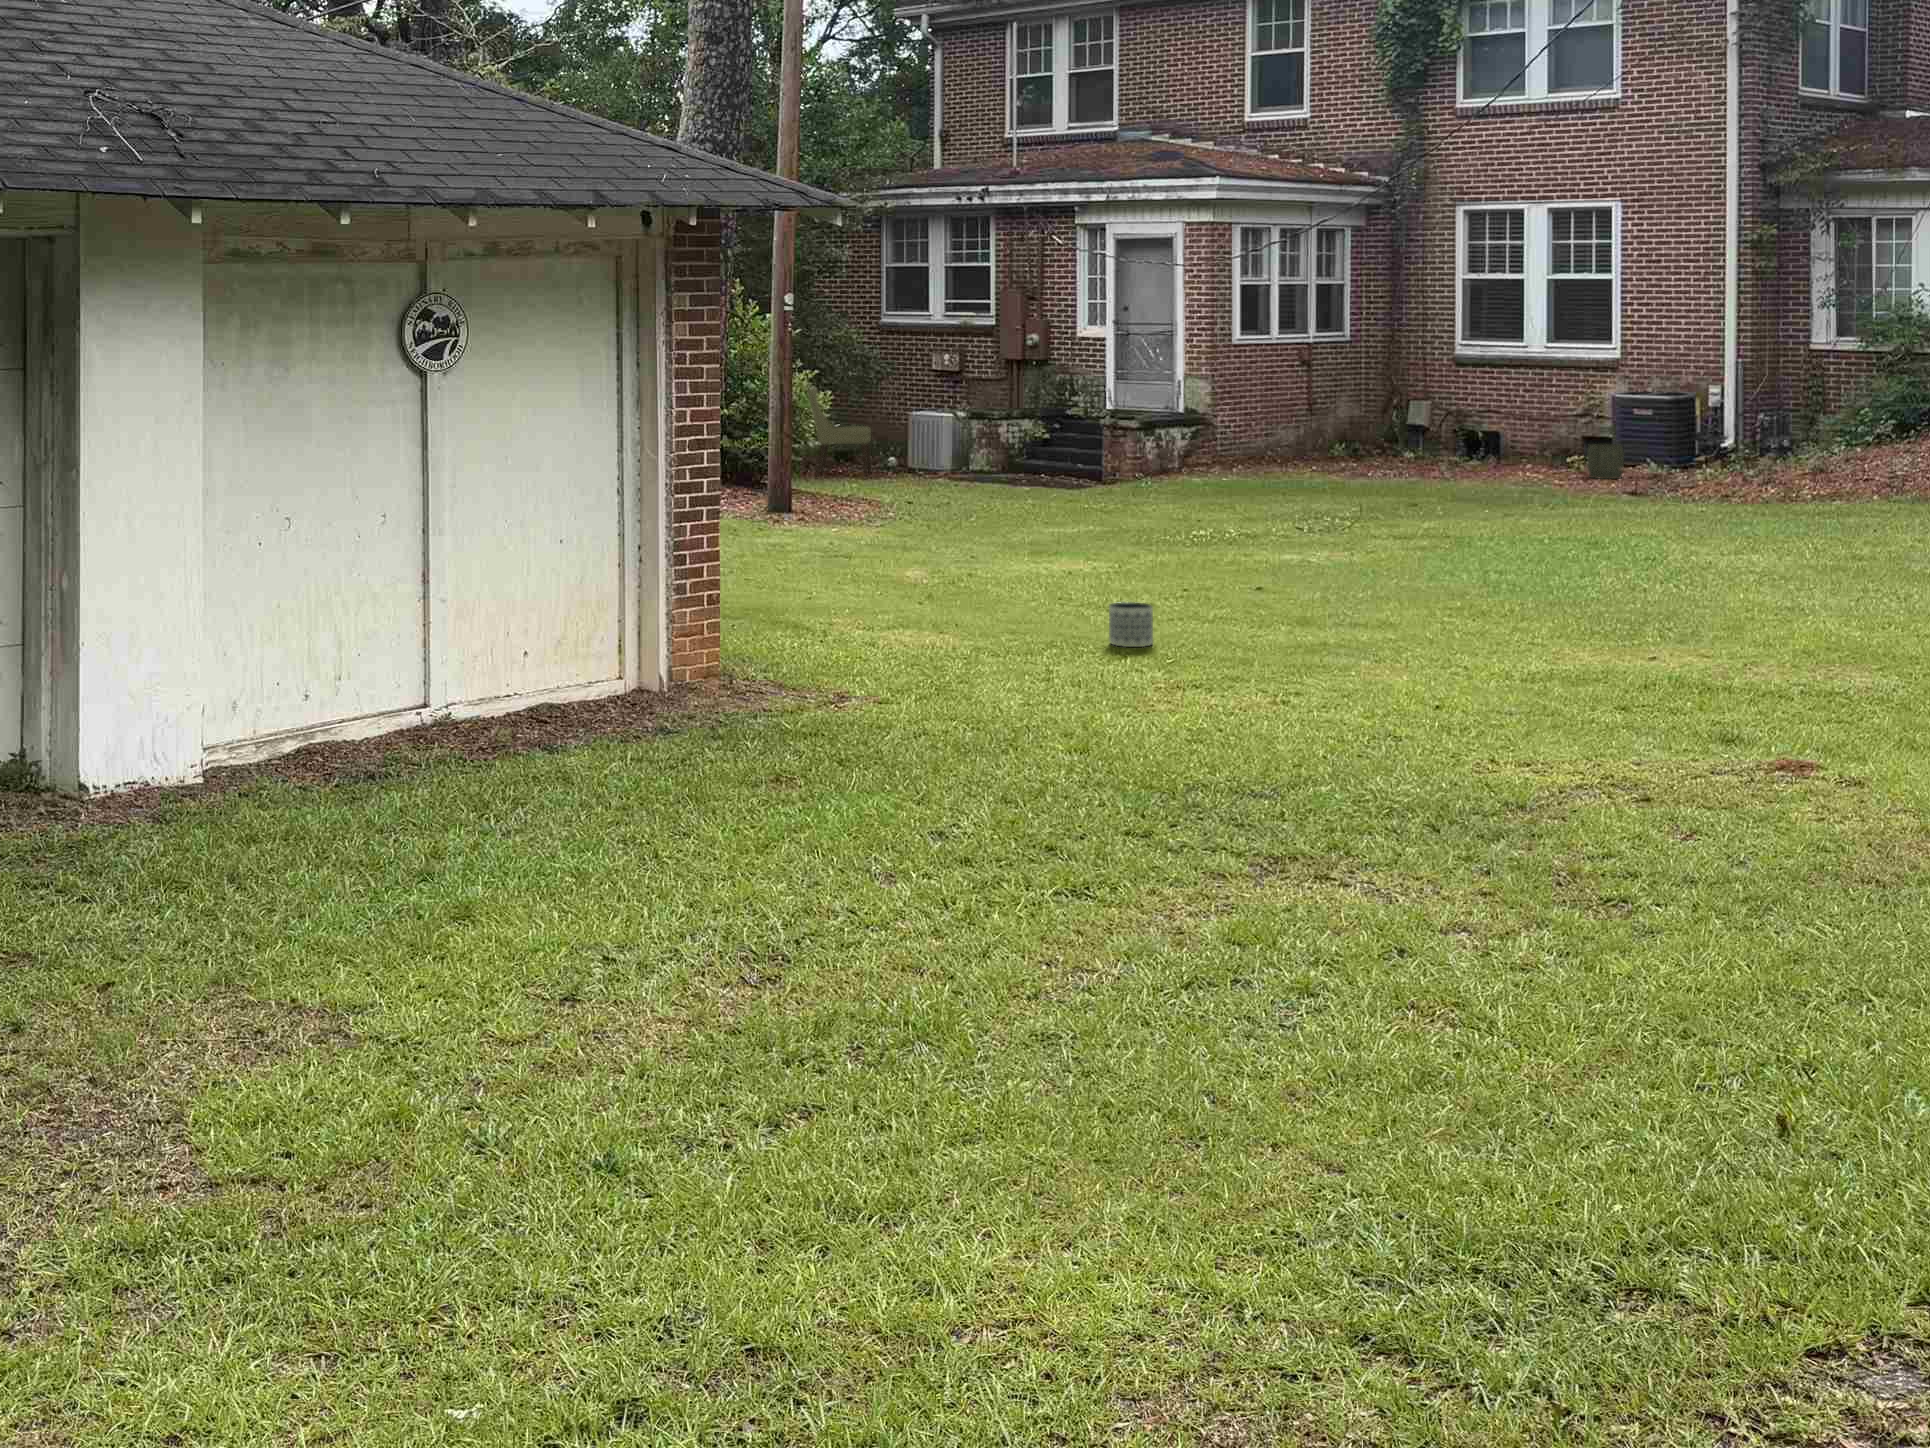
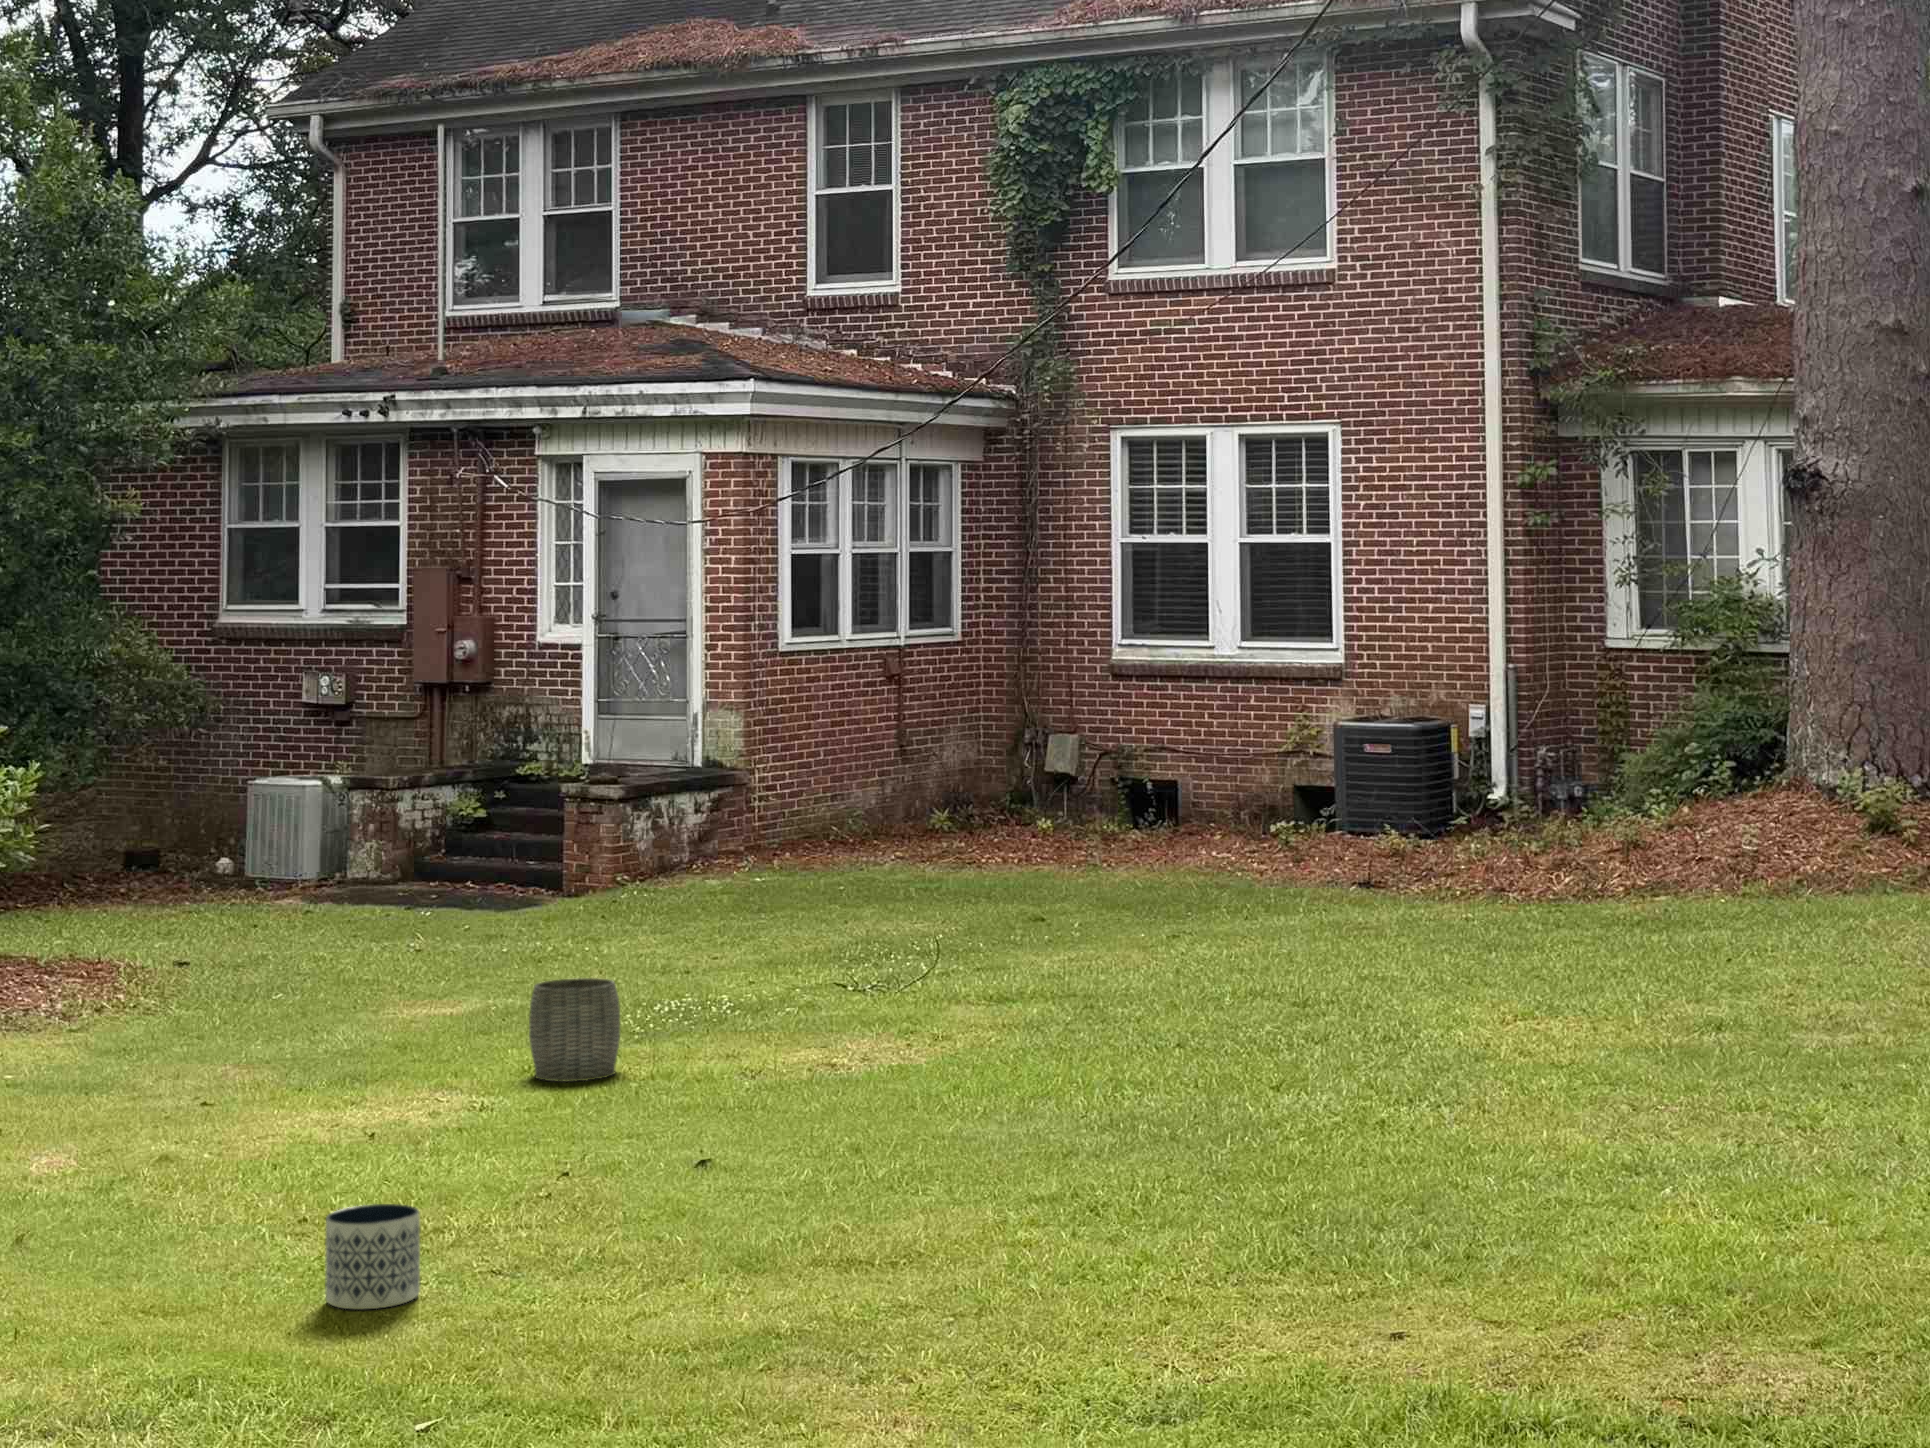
chair: present [807,388,871,478] -> none [52,738,172,901]
woven basket: present [1587,443,1624,479] -> present [529,978,620,1082]

